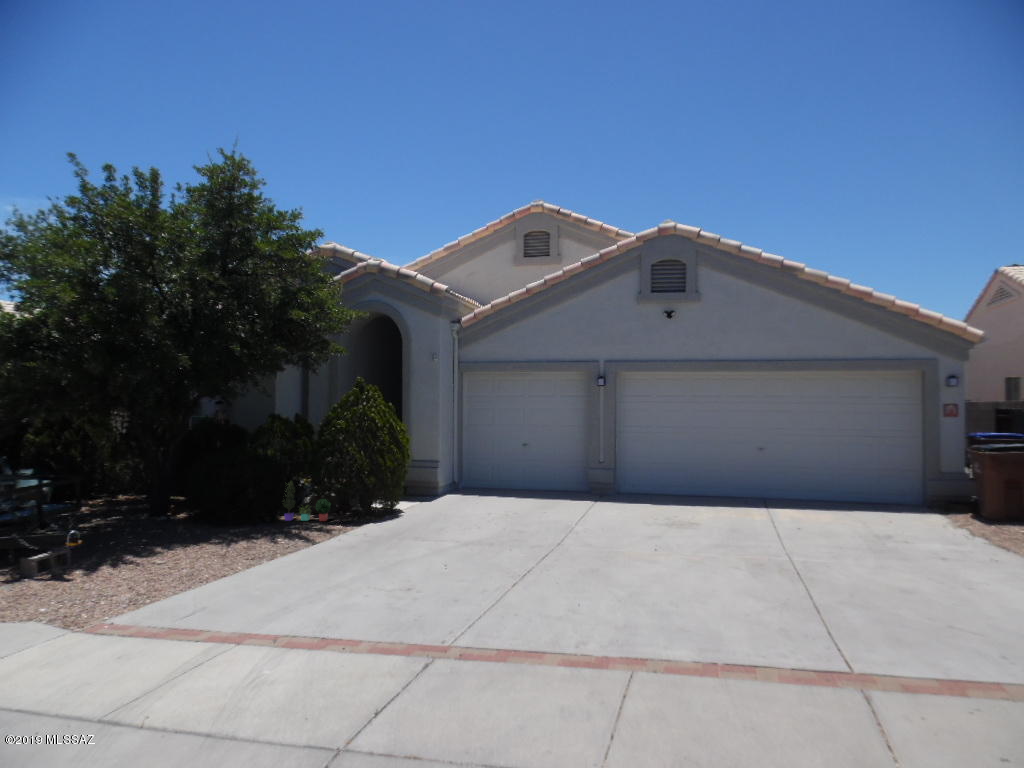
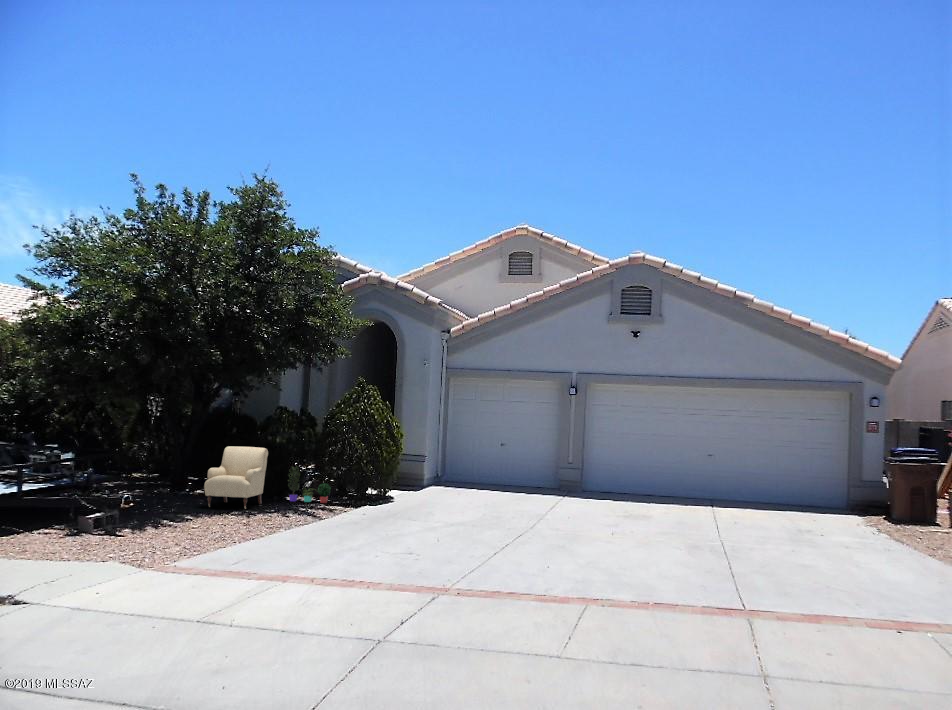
chair: none [183,462,257,534] -> present [204,446,268,509]

